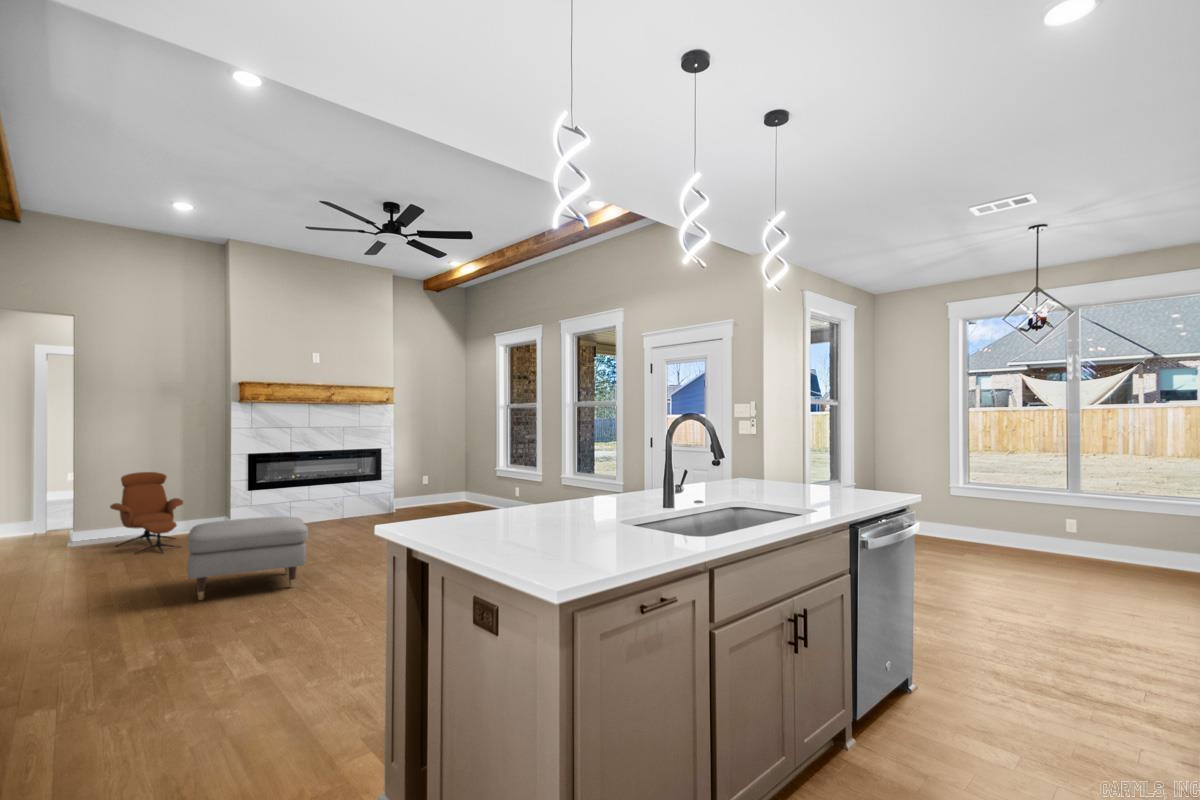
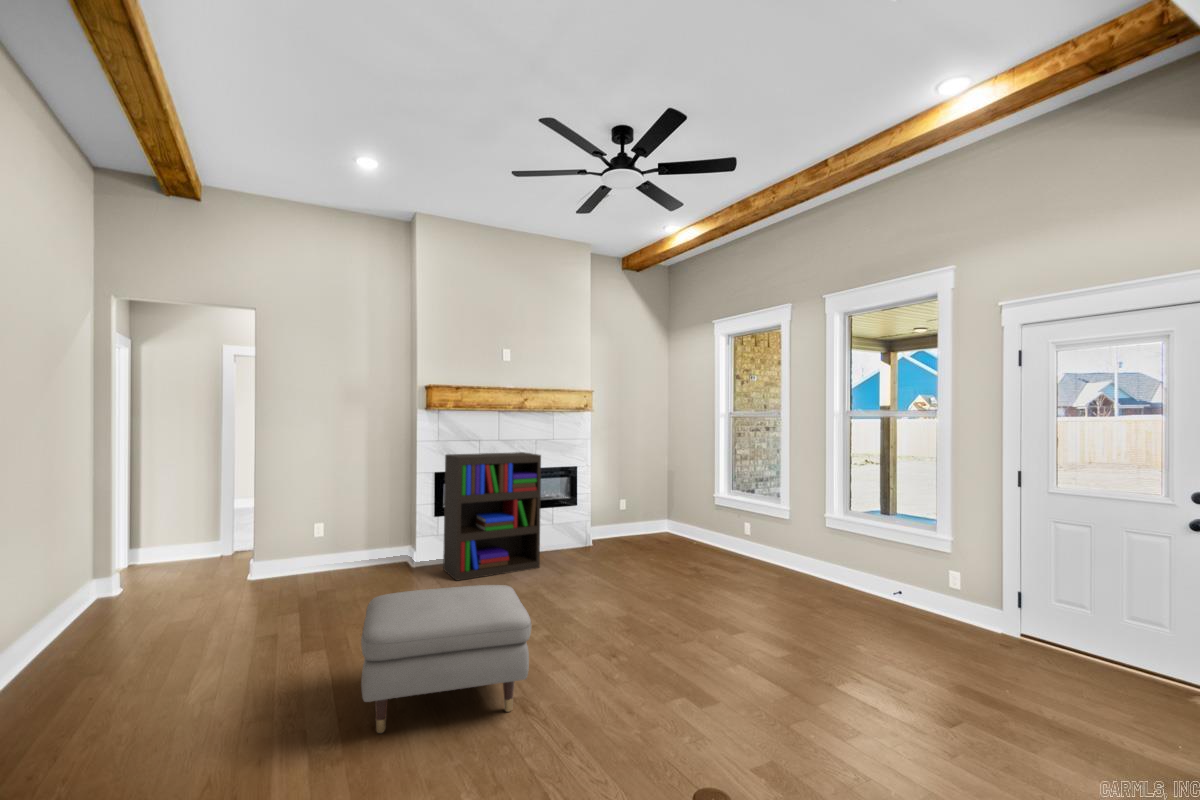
bookshelf: none [256,437,343,537] -> present [443,452,541,581]
lounge chair: present [110,472,183,553] -> none [286,492,364,604]

